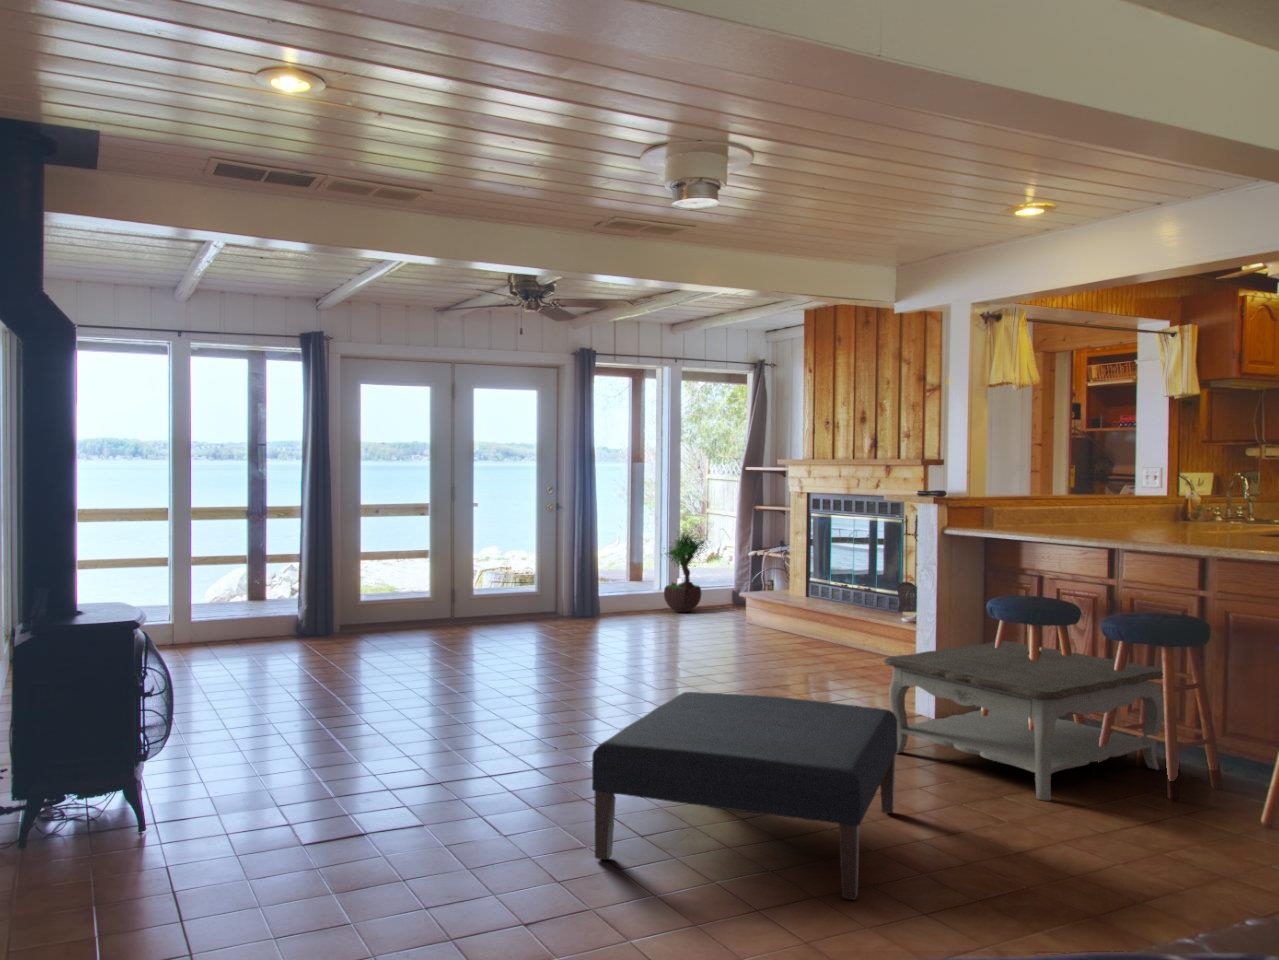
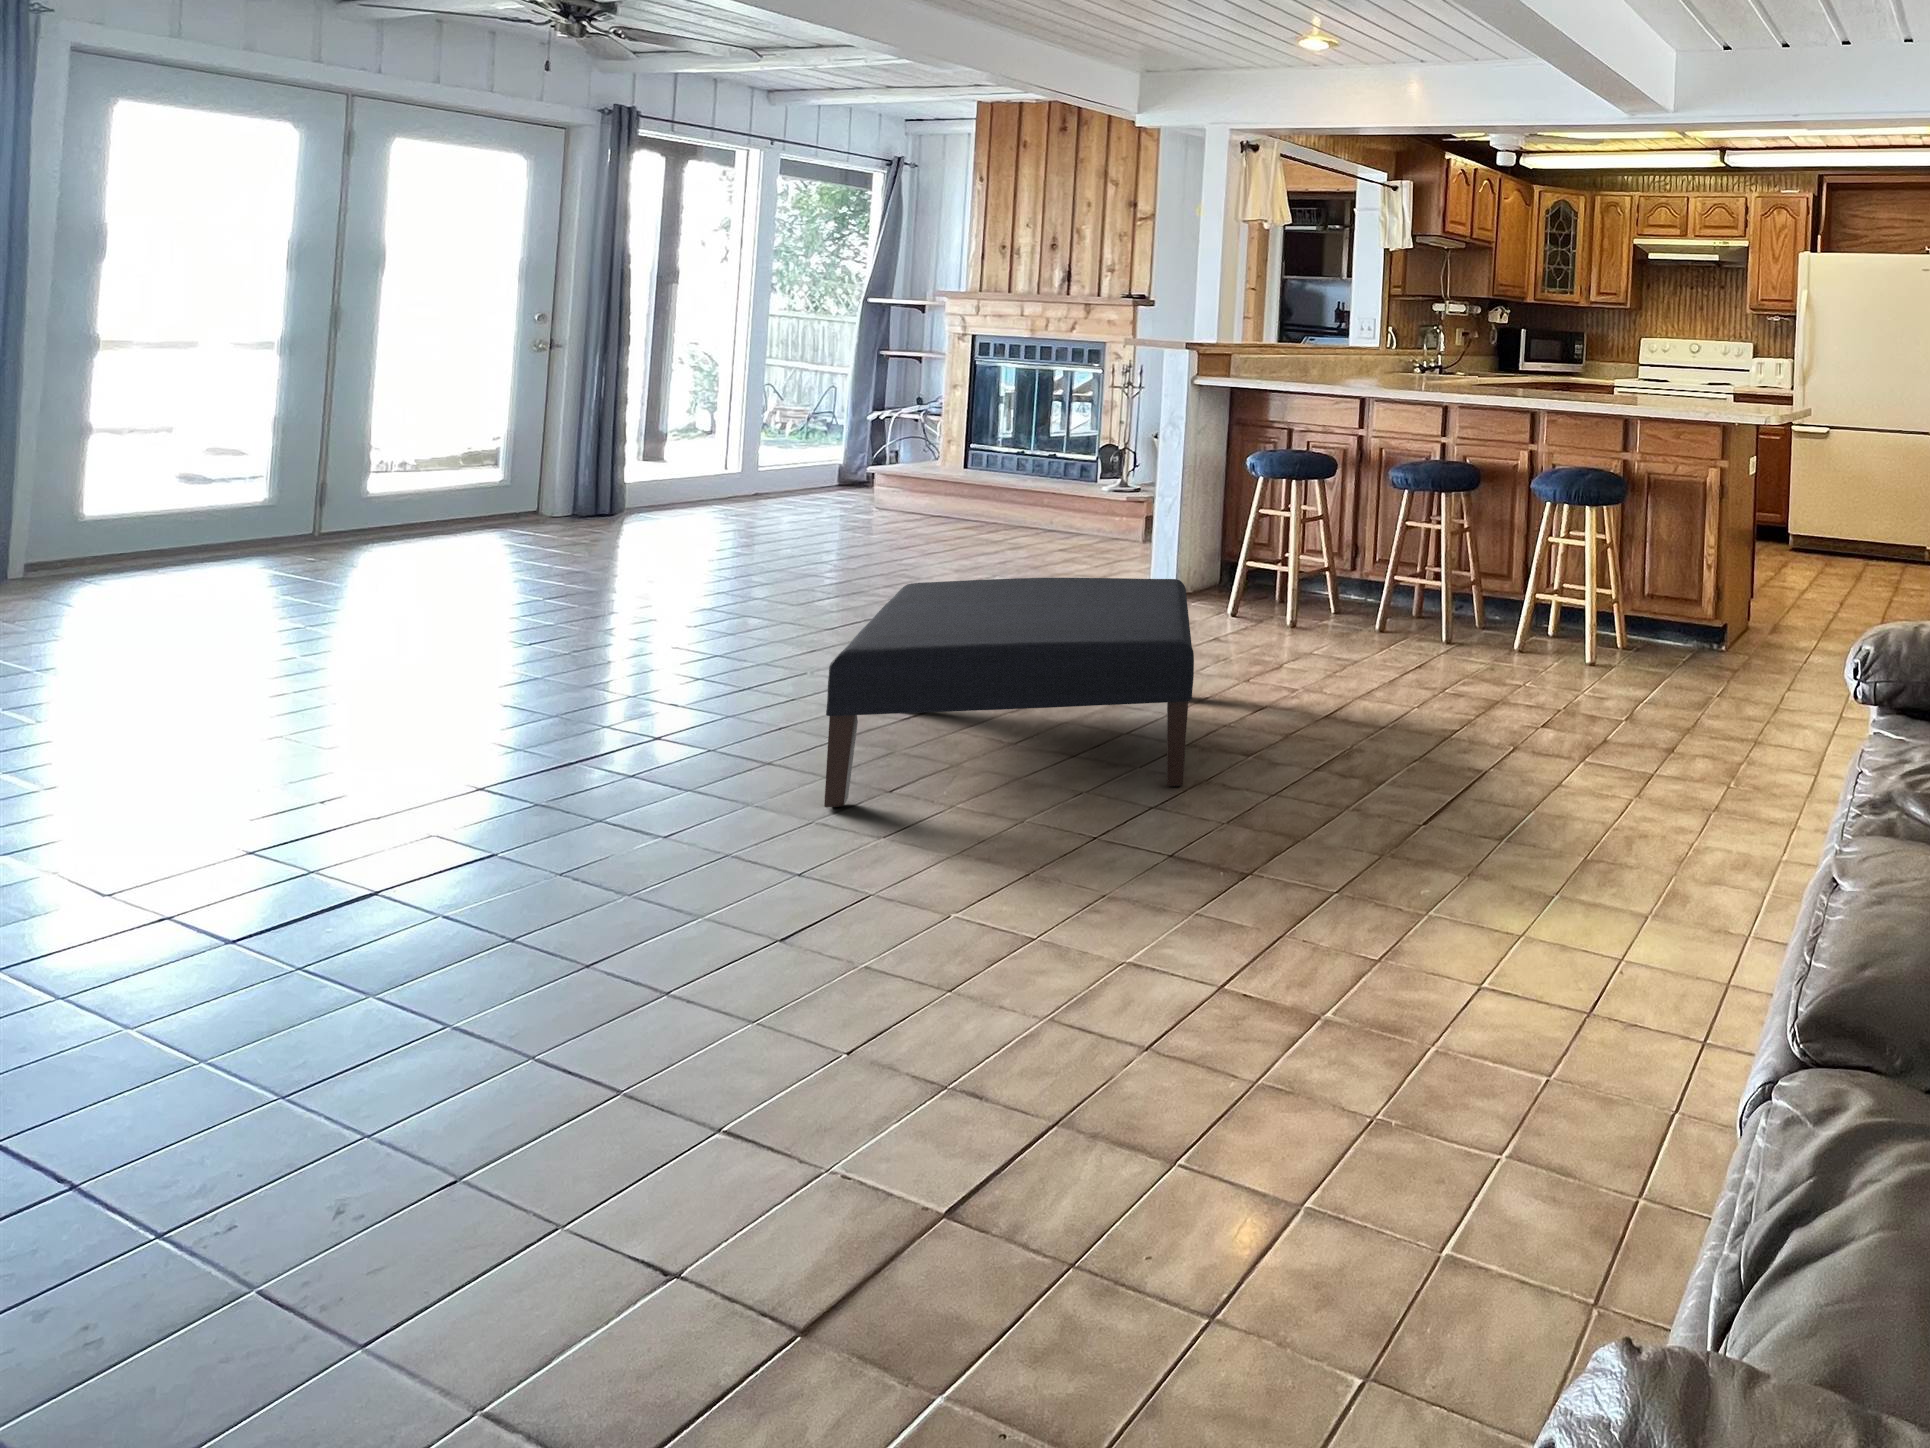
potted tree: present [664,532,707,612] -> none [729,375,813,499]
coffee table: present [884,641,1163,801] -> none [1139,503,1425,662]

